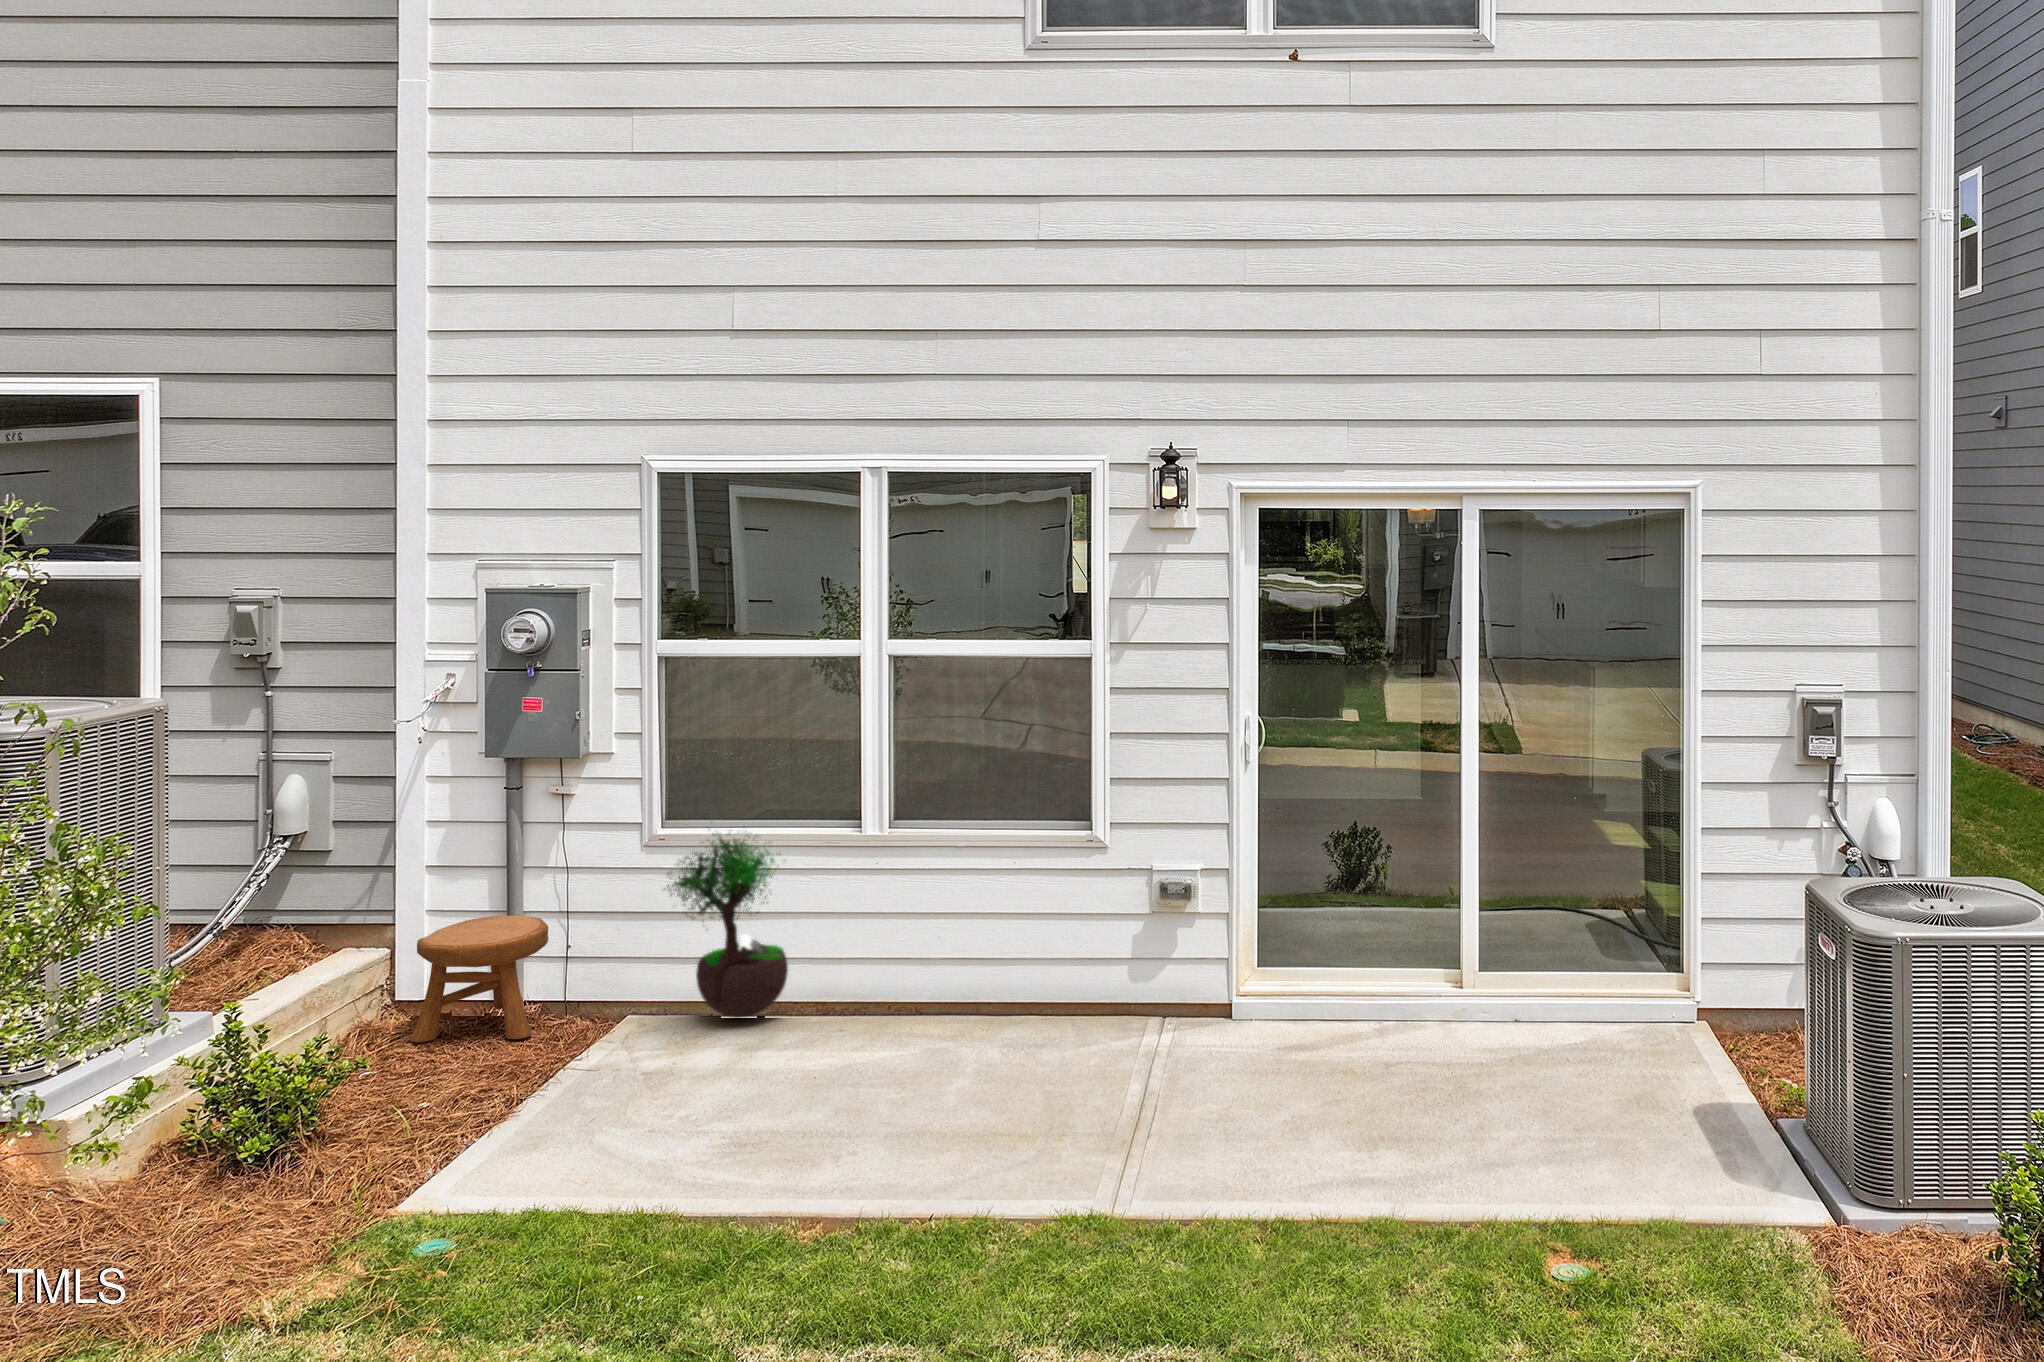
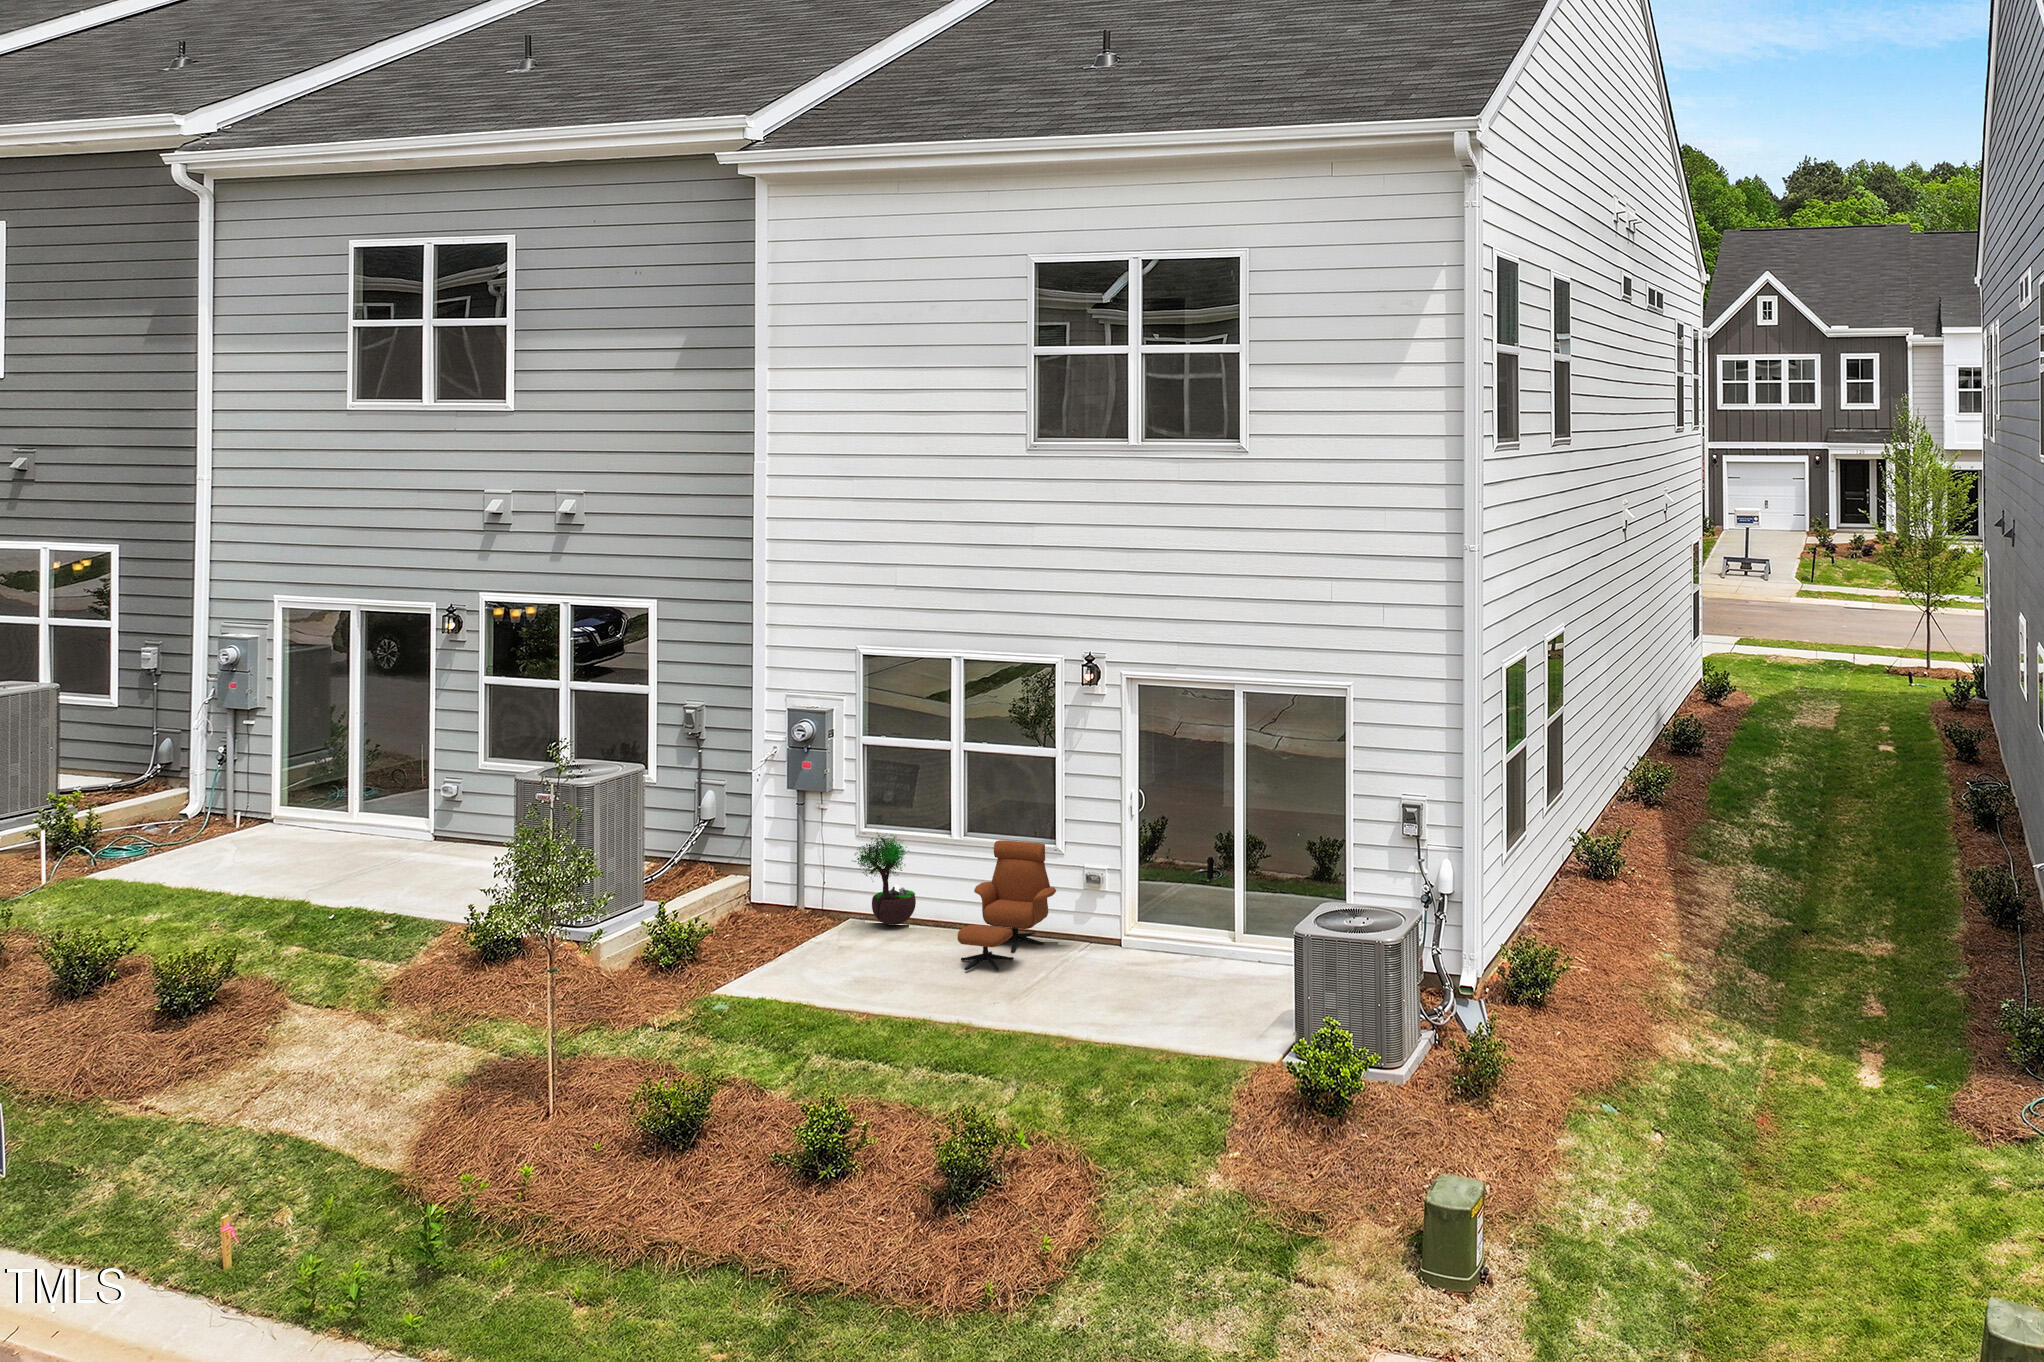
lounge chair: none [935,827,1105,1096] -> present [957,840,1056,970]
stool: present [411,915,548,1042] -> none [746,866,810,926]

